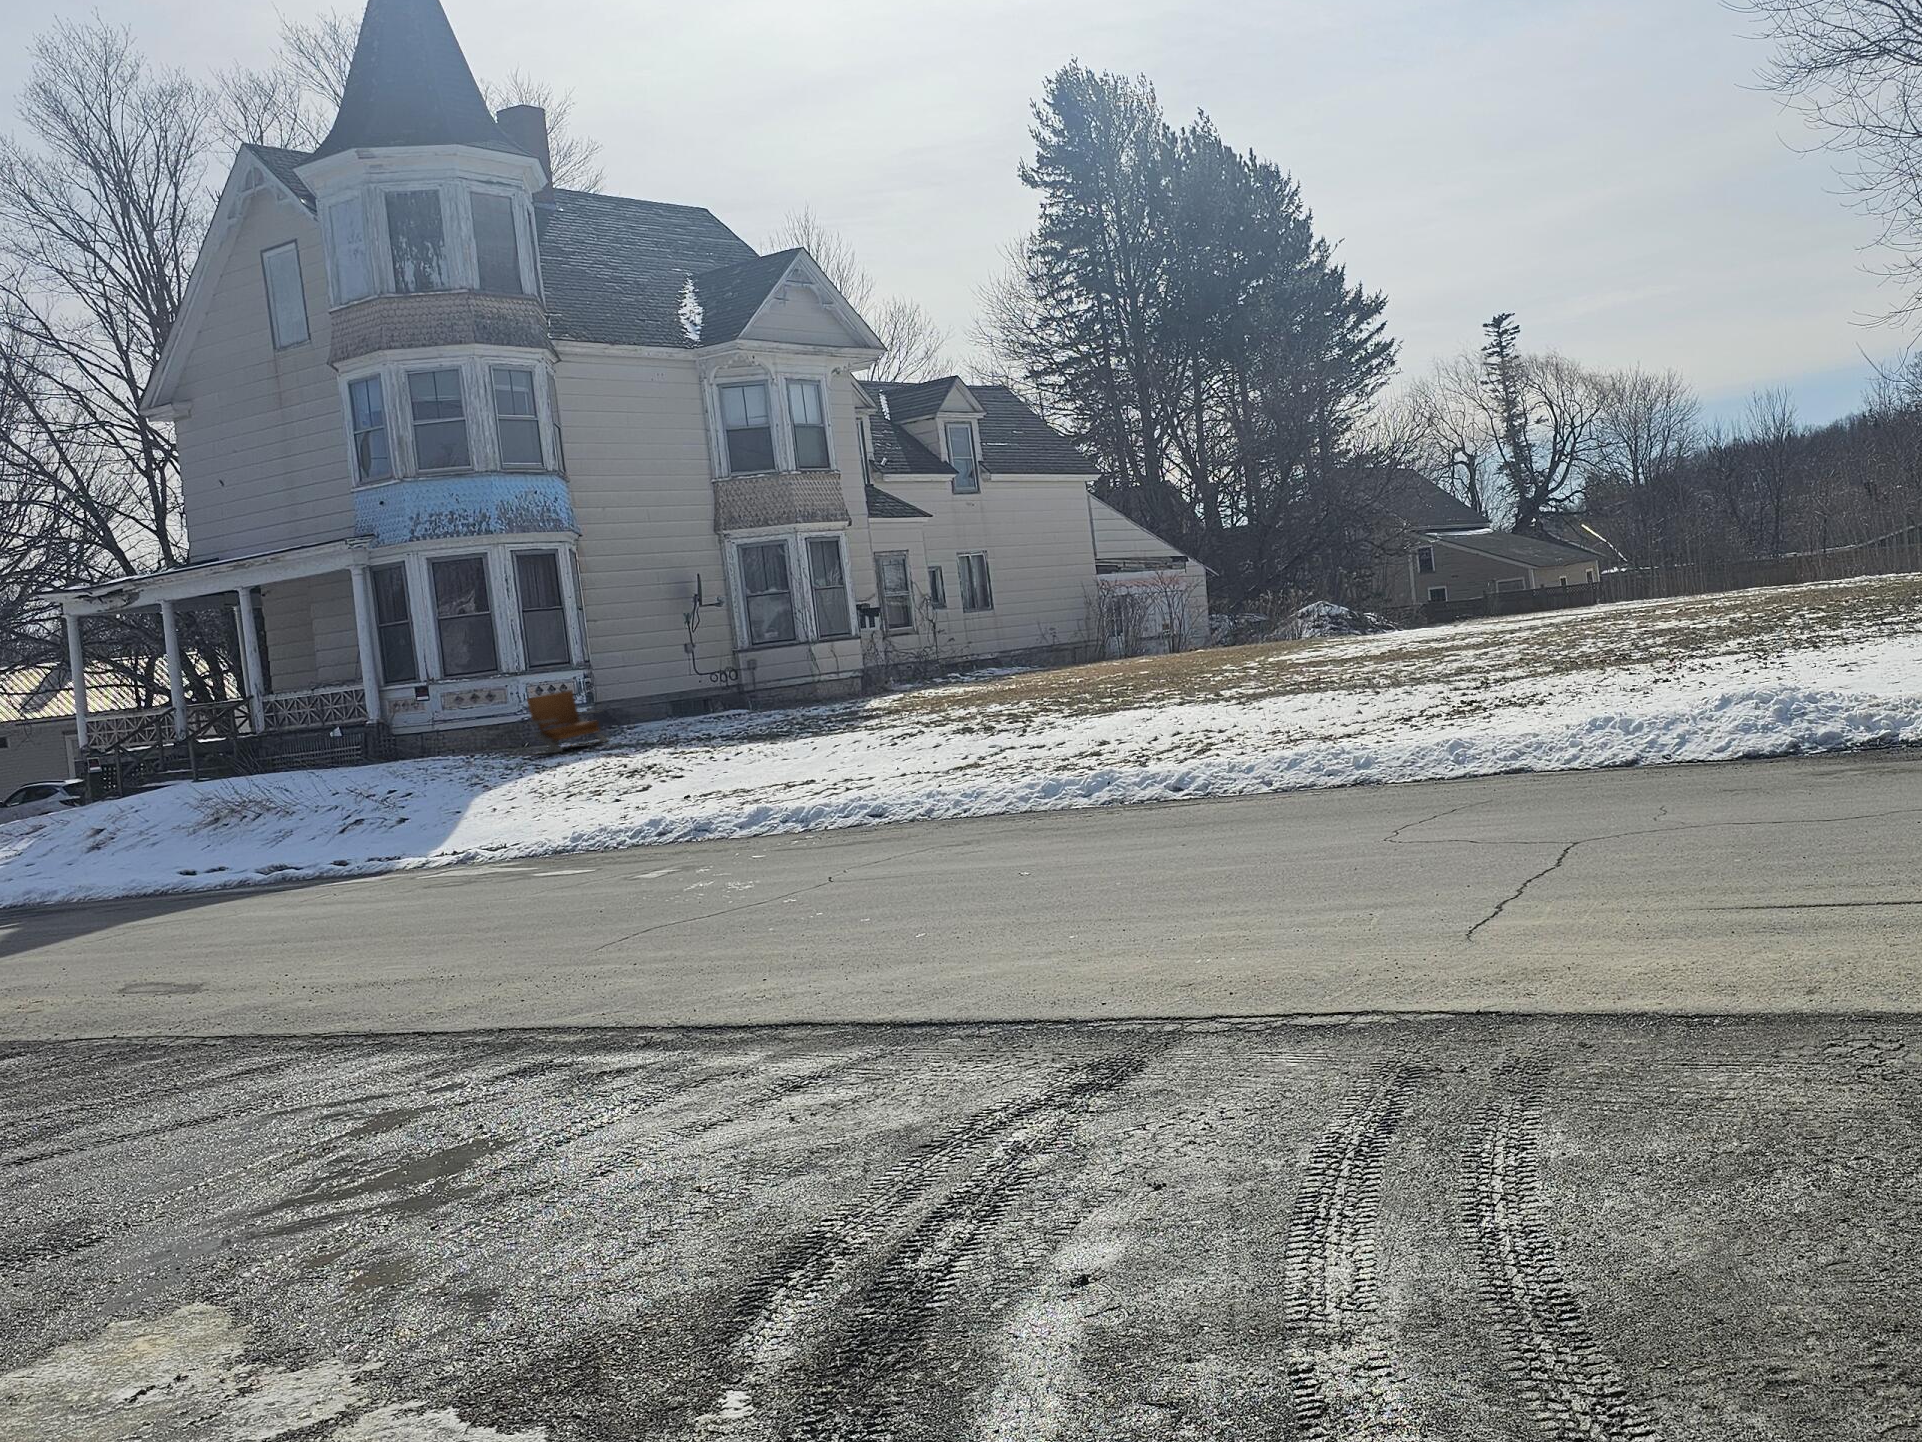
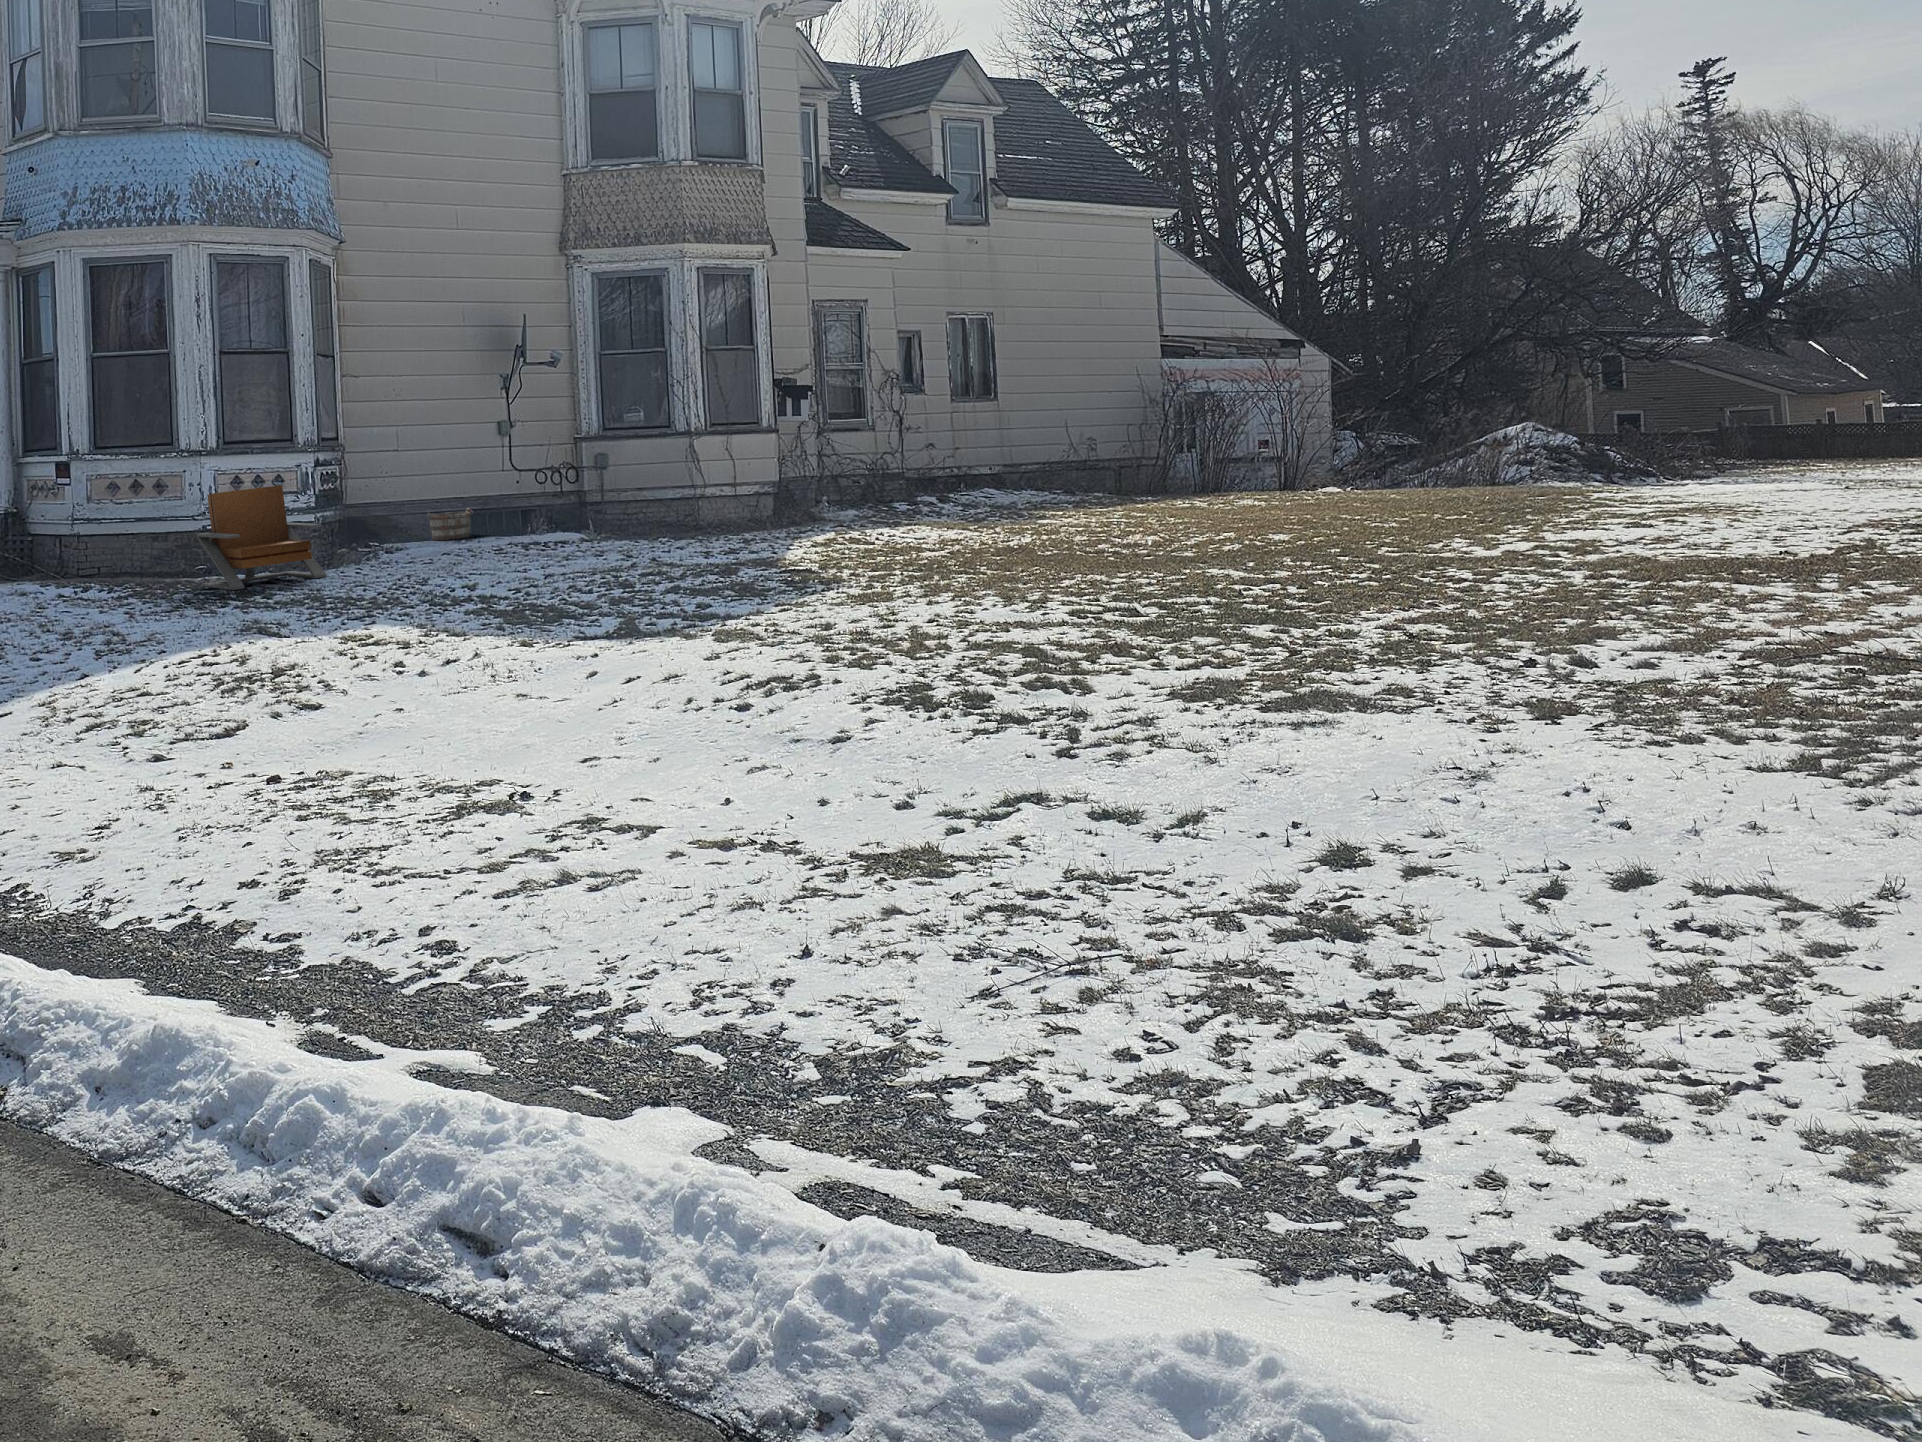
bucket: none [646,701,677,723] -> present [428,508,473,540]

